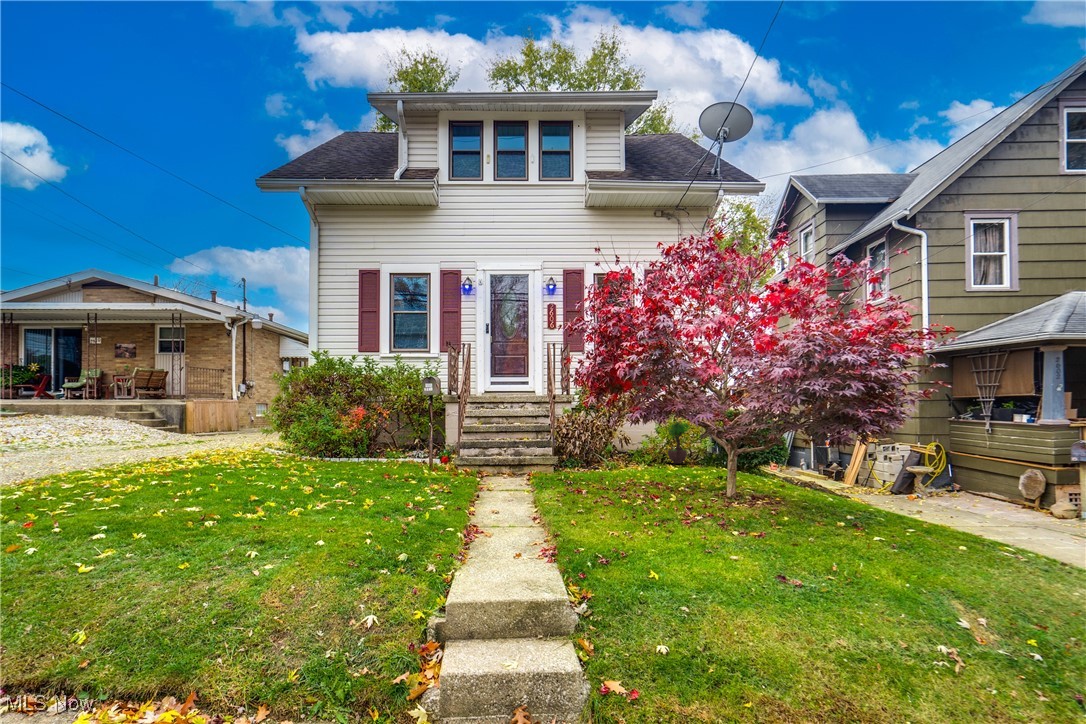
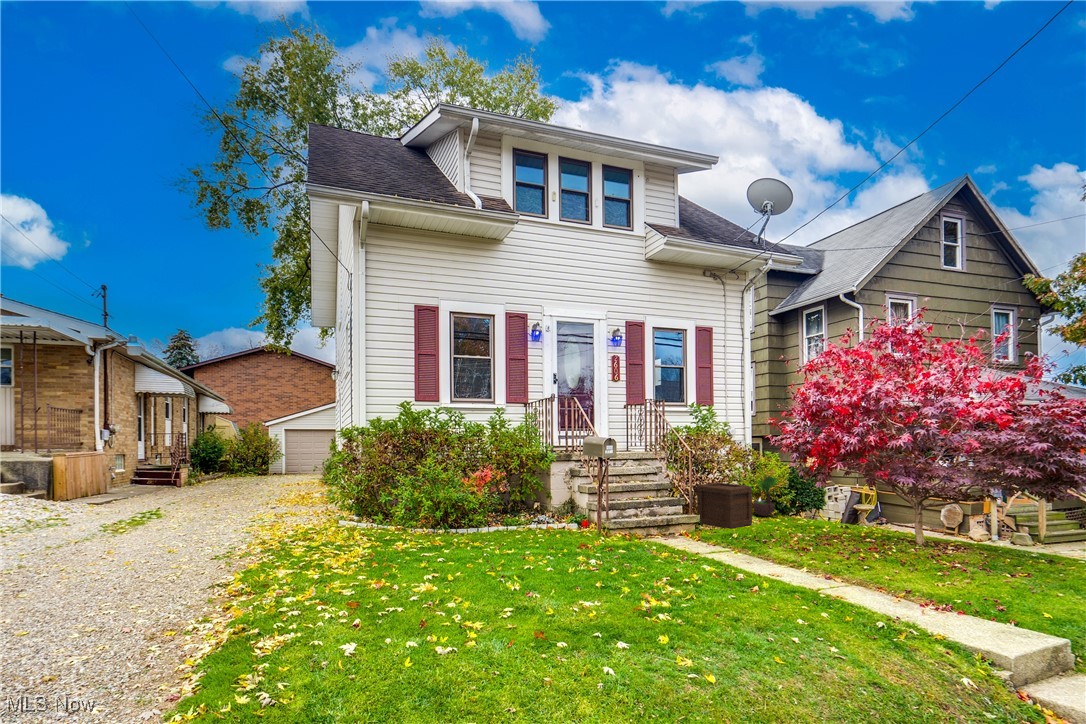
wooden crate: none [581,427,632,471] -> present [697,483,752,529]

